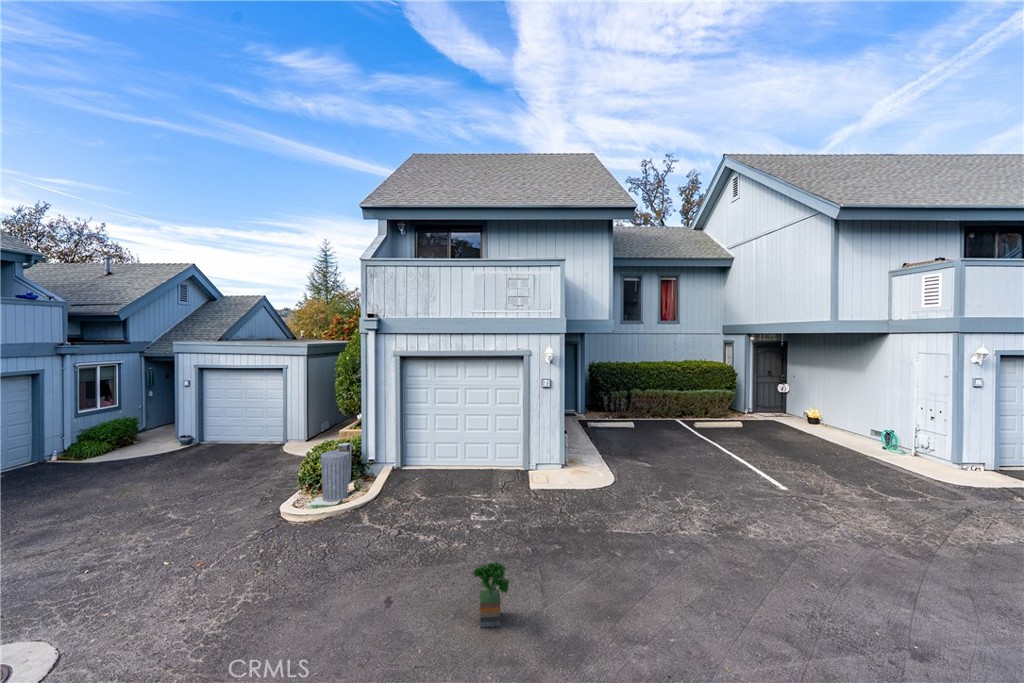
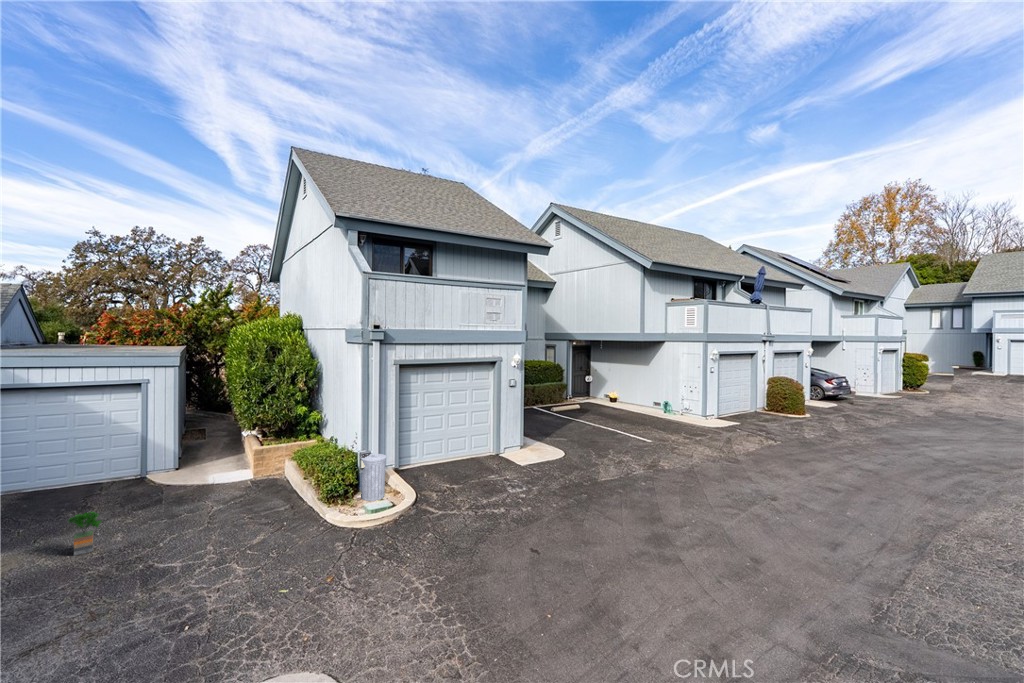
potted tree: present [473,562,509,628] -> present [68,512,101,555]

